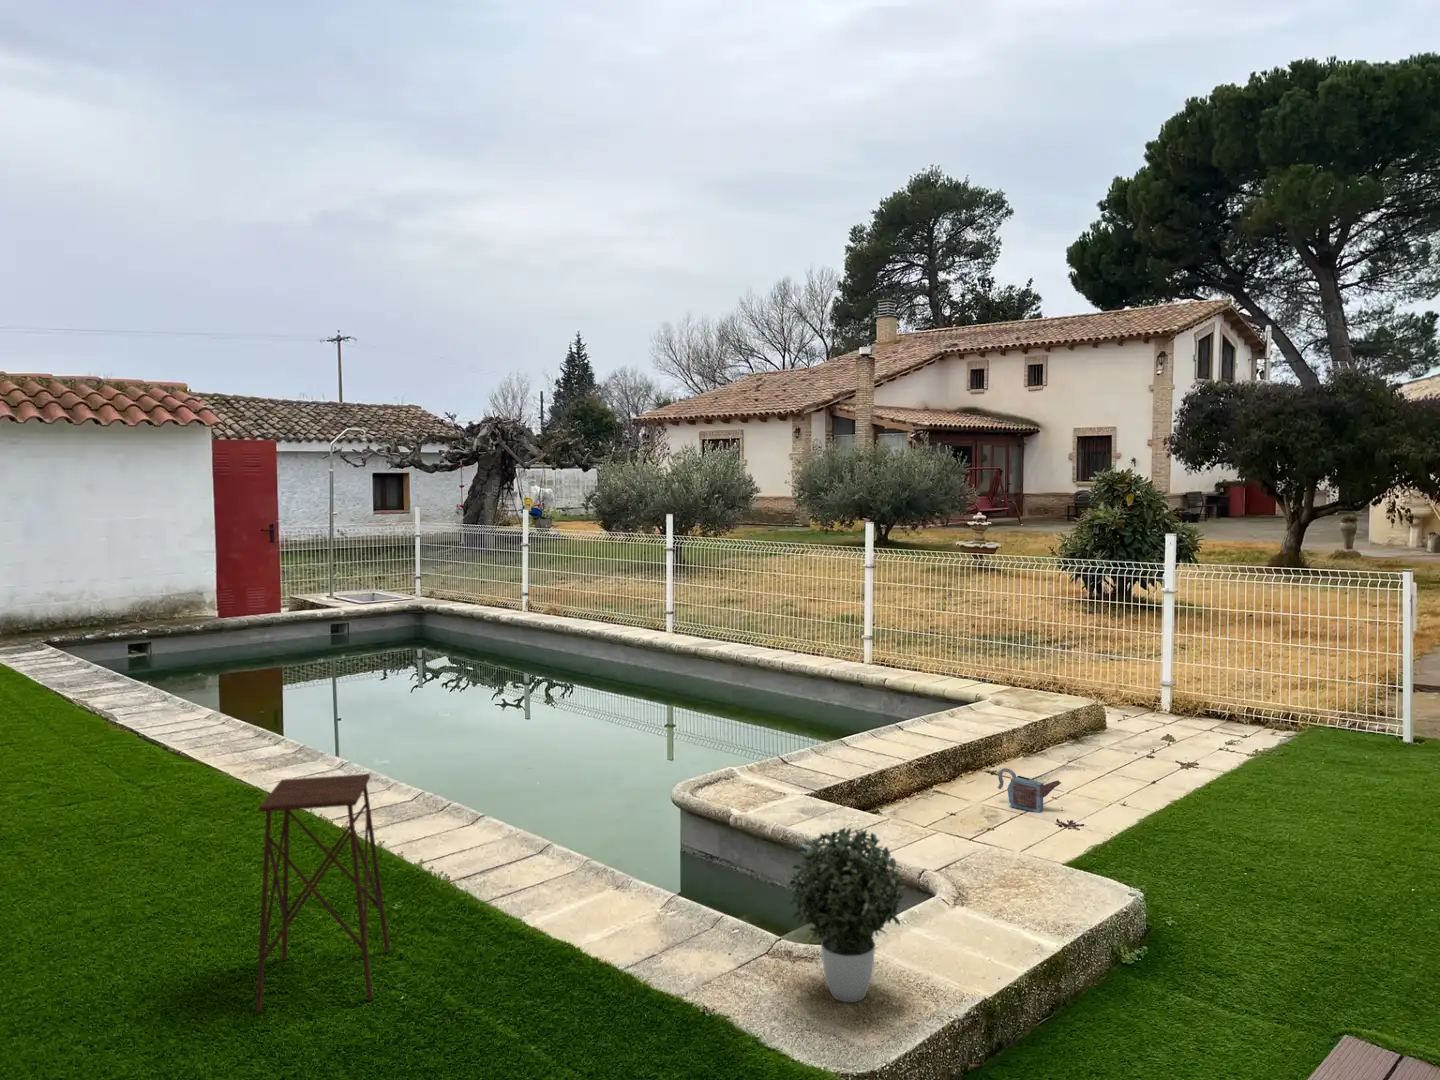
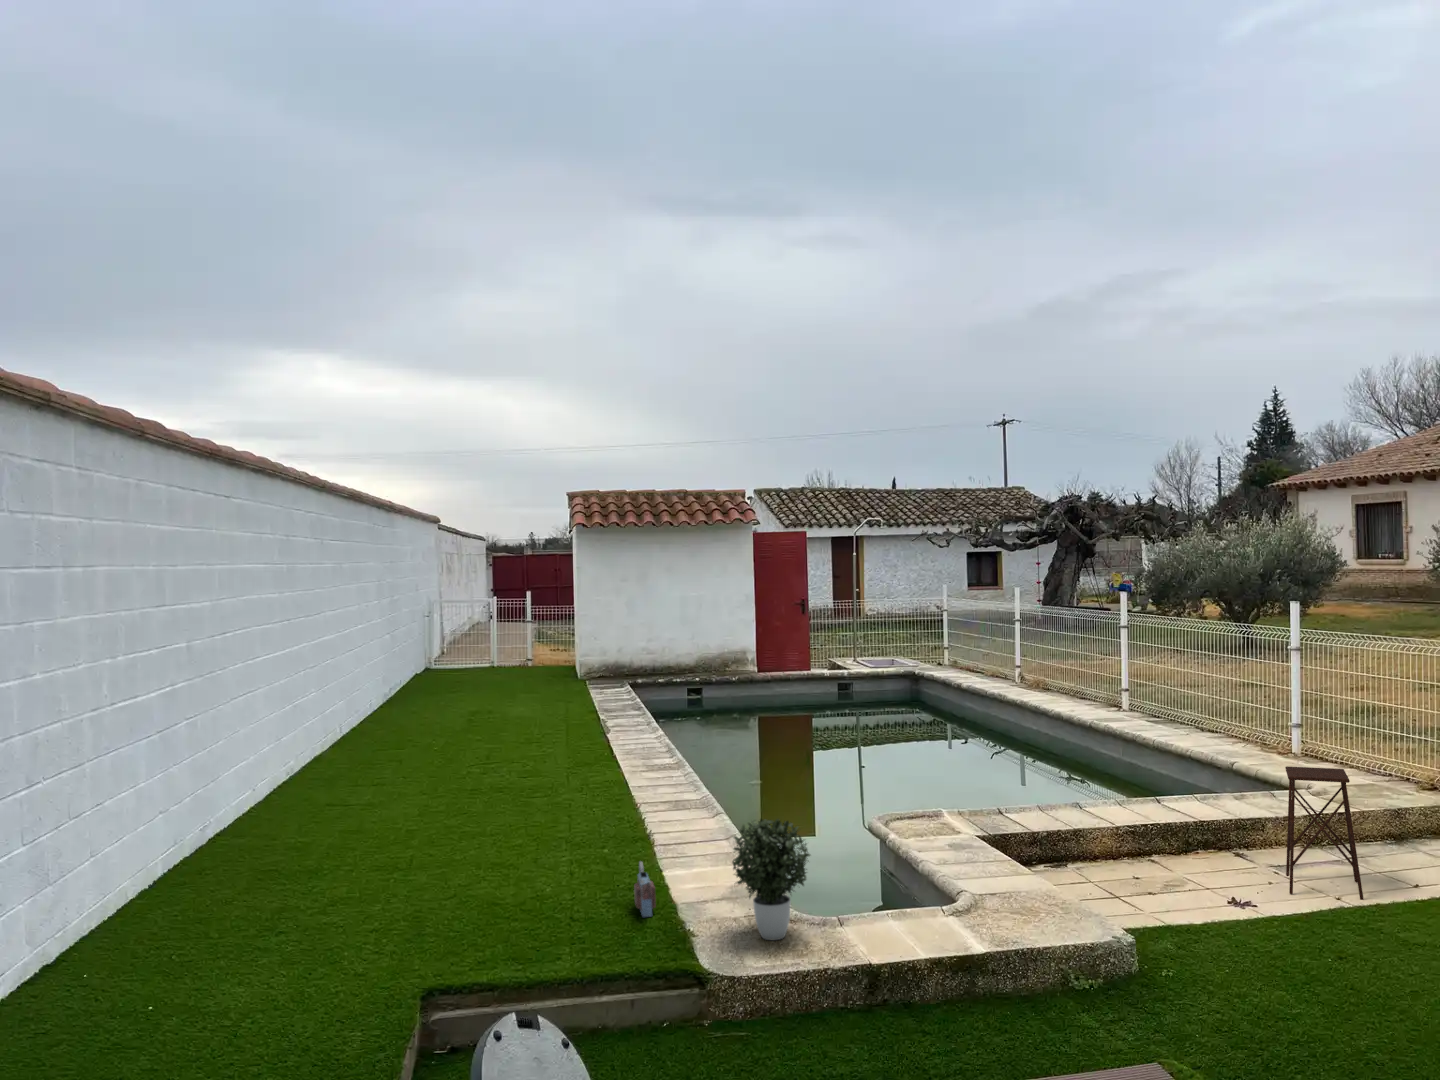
watering can: present [998,768,1061,813] -> present [634,862,656,917]
side table: present [256,774,390,1012] -> present [1285,766,1364,900]

